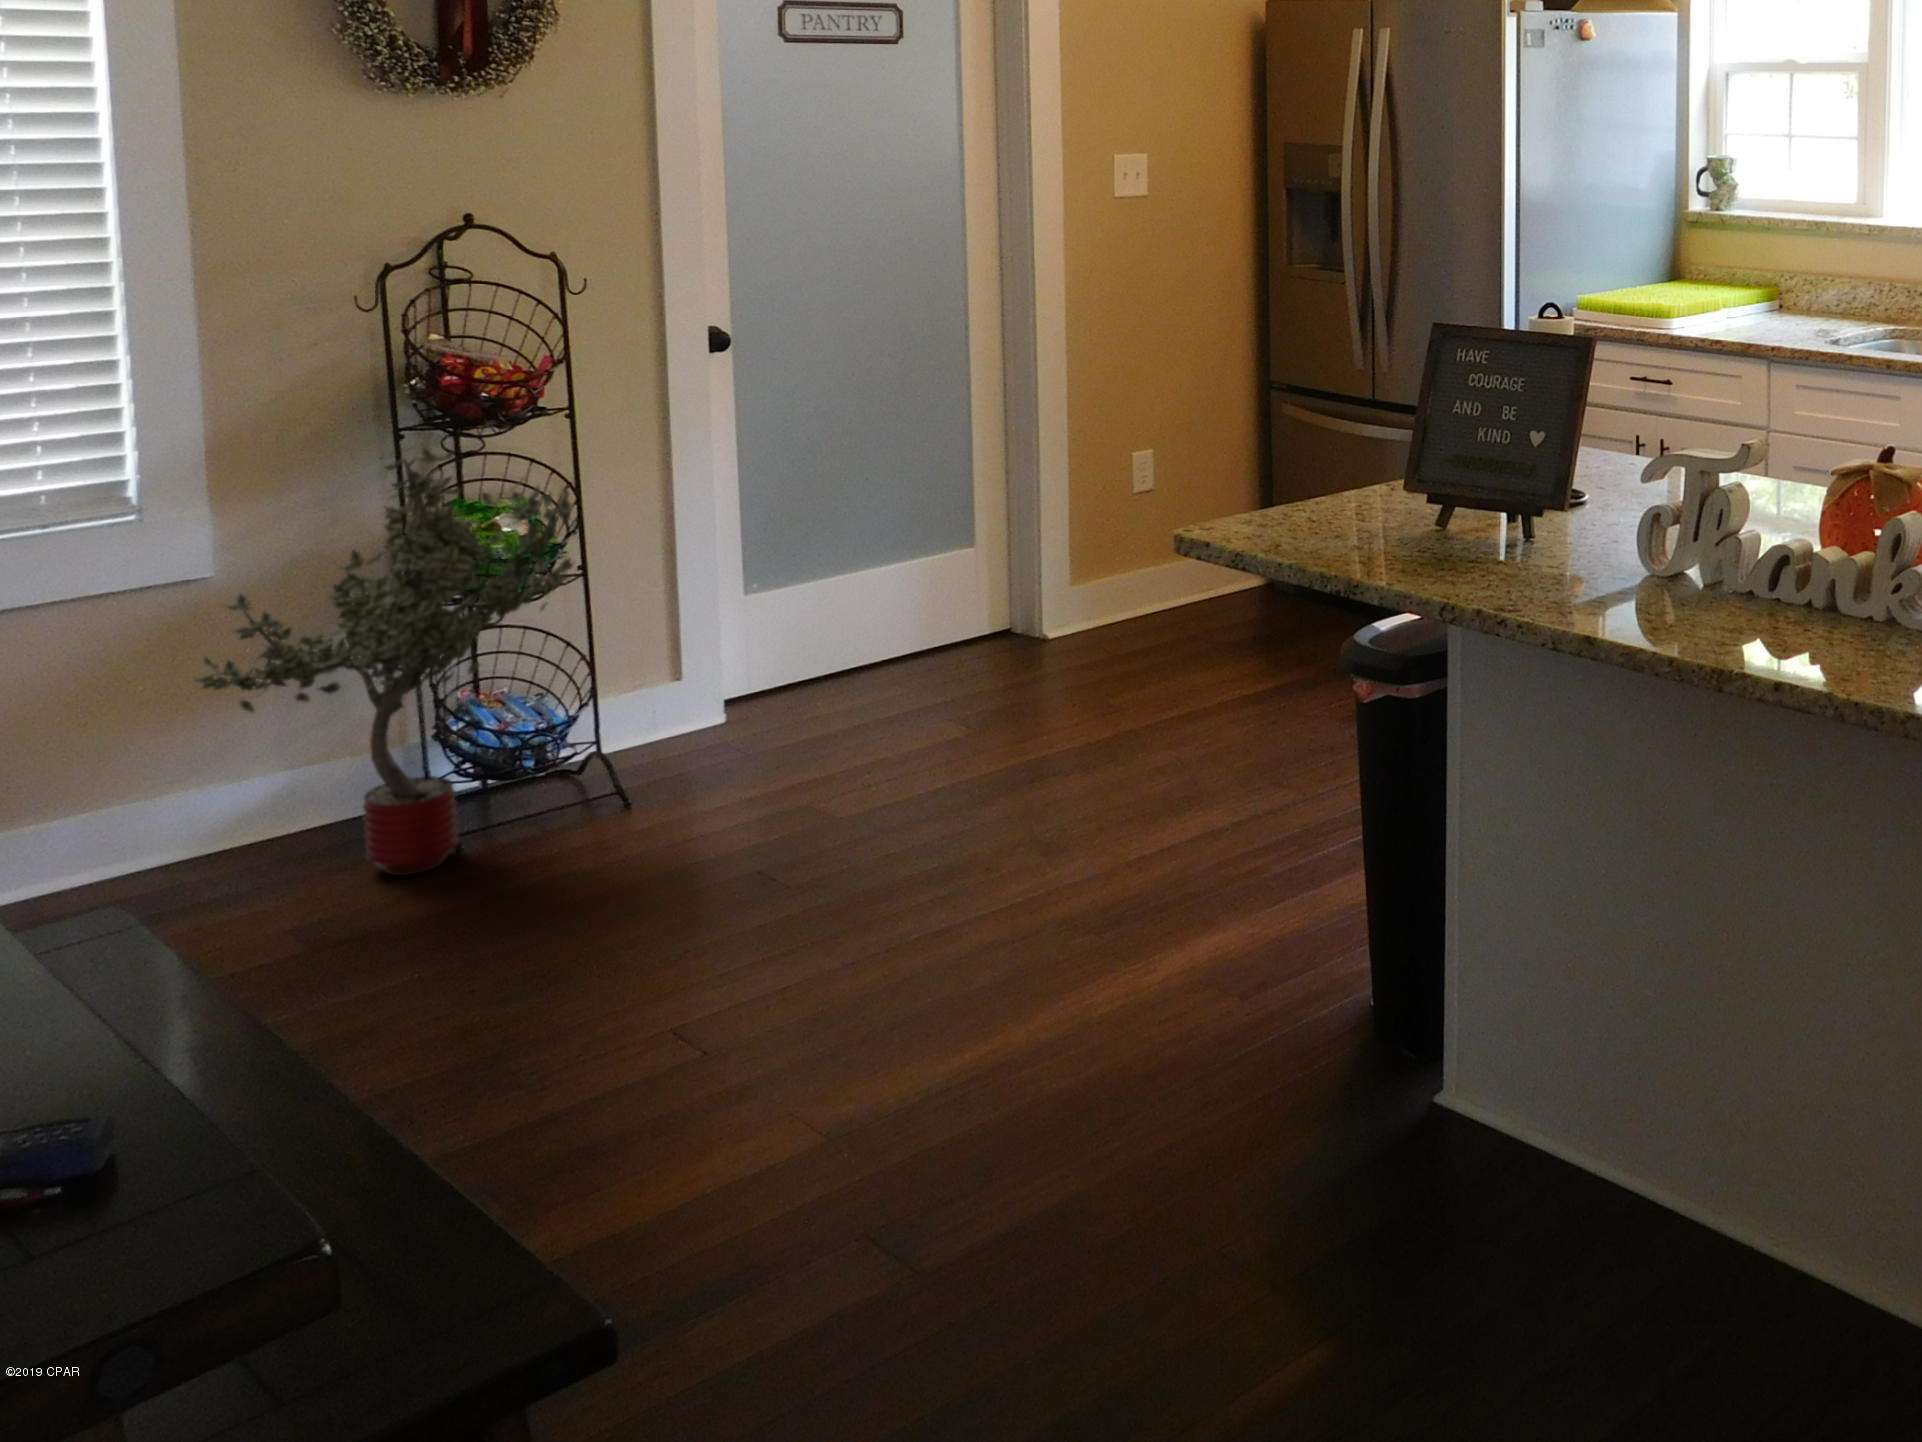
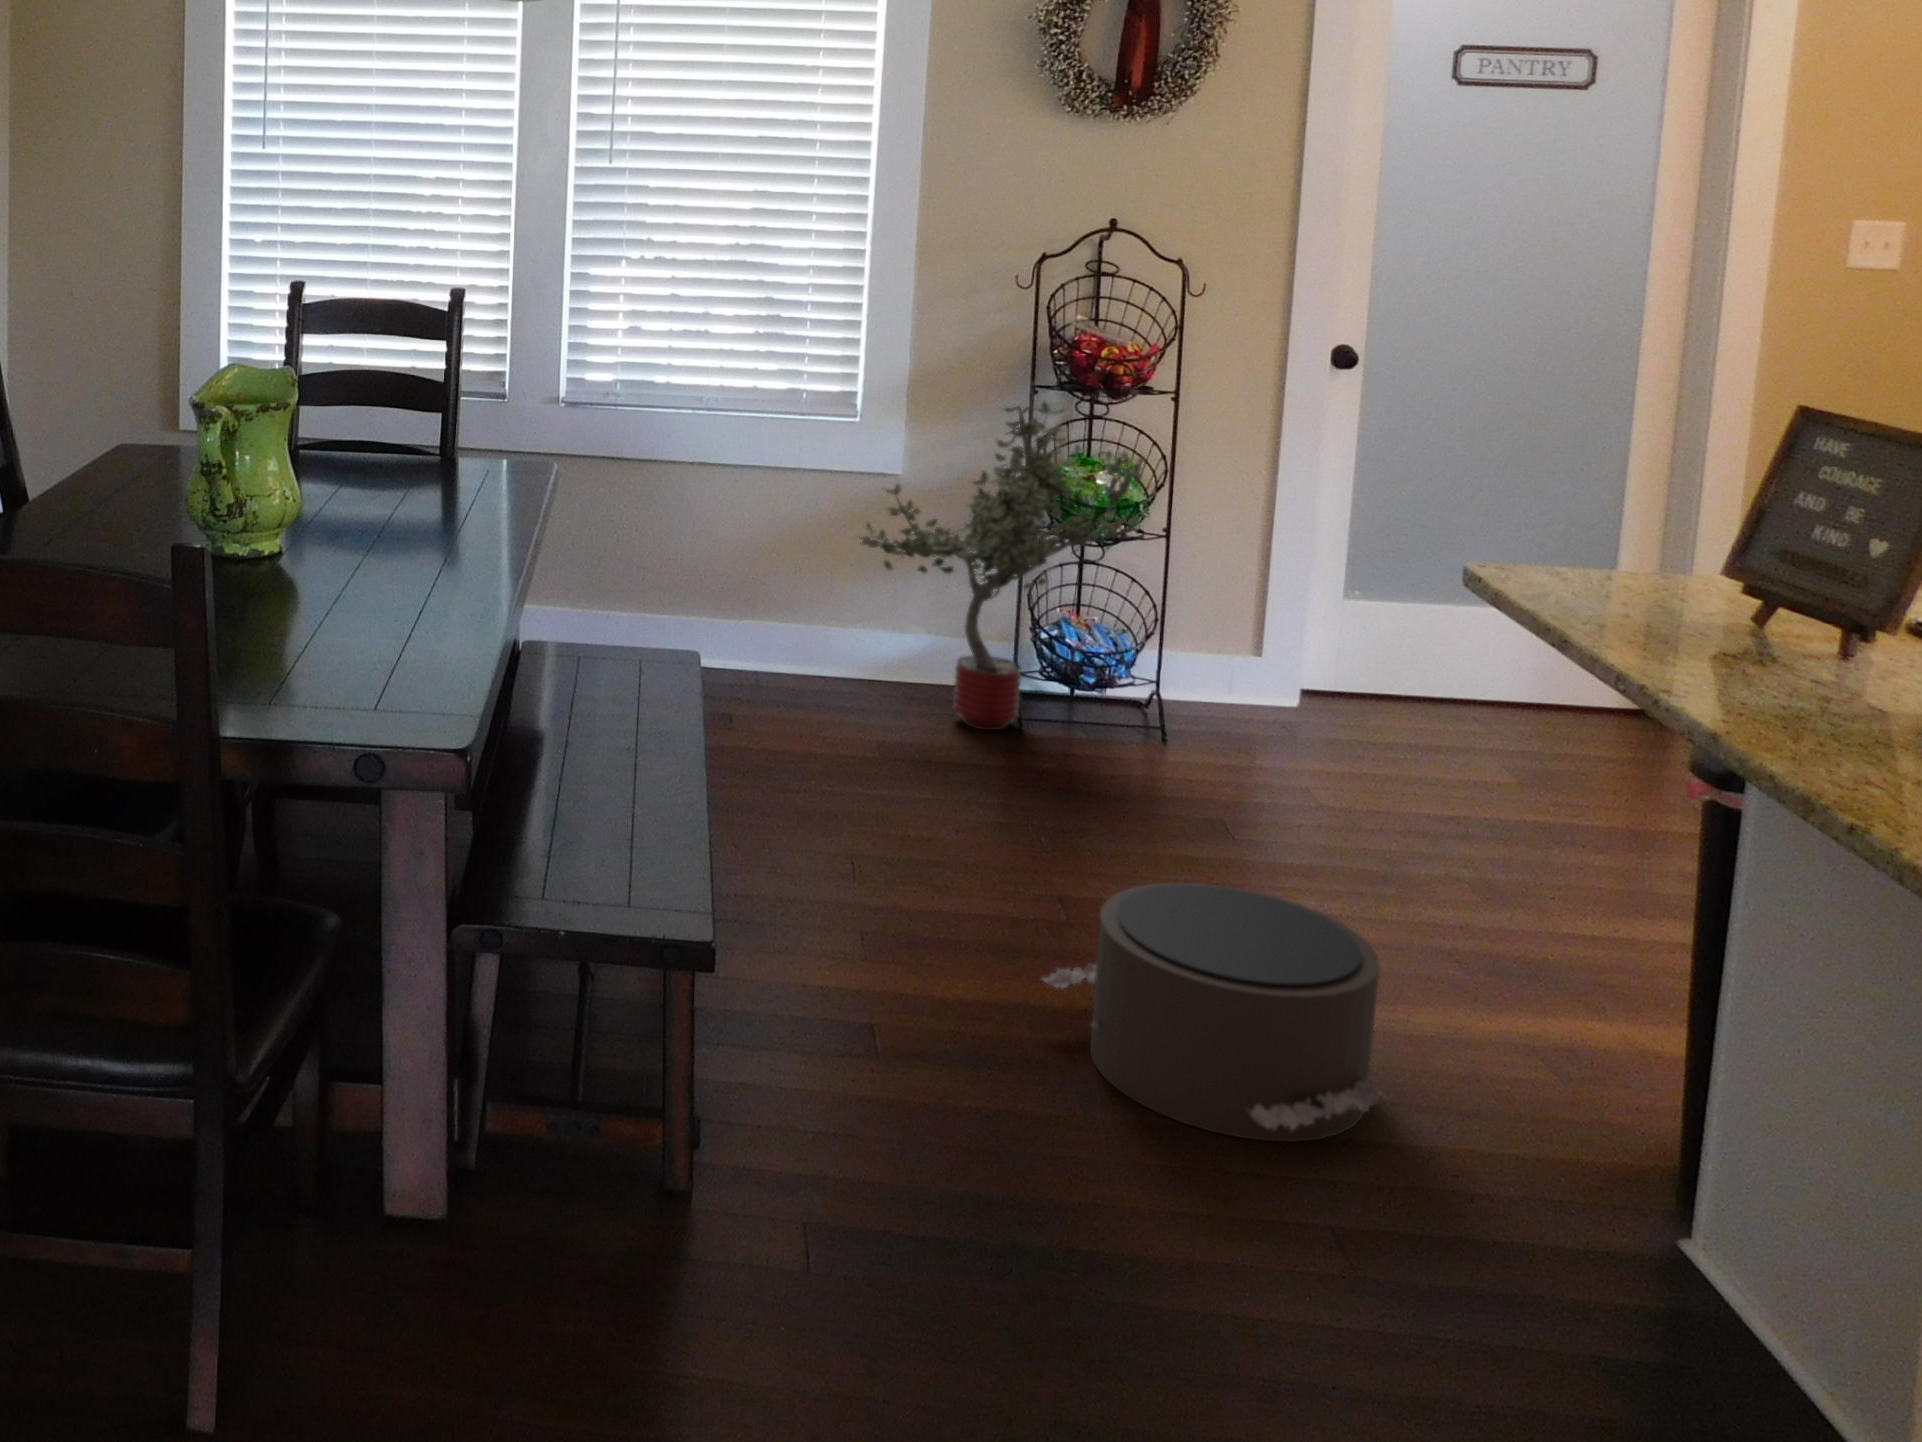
pouf: none [783,931,1184,1227] -> present [1043,883,1390,1142]

